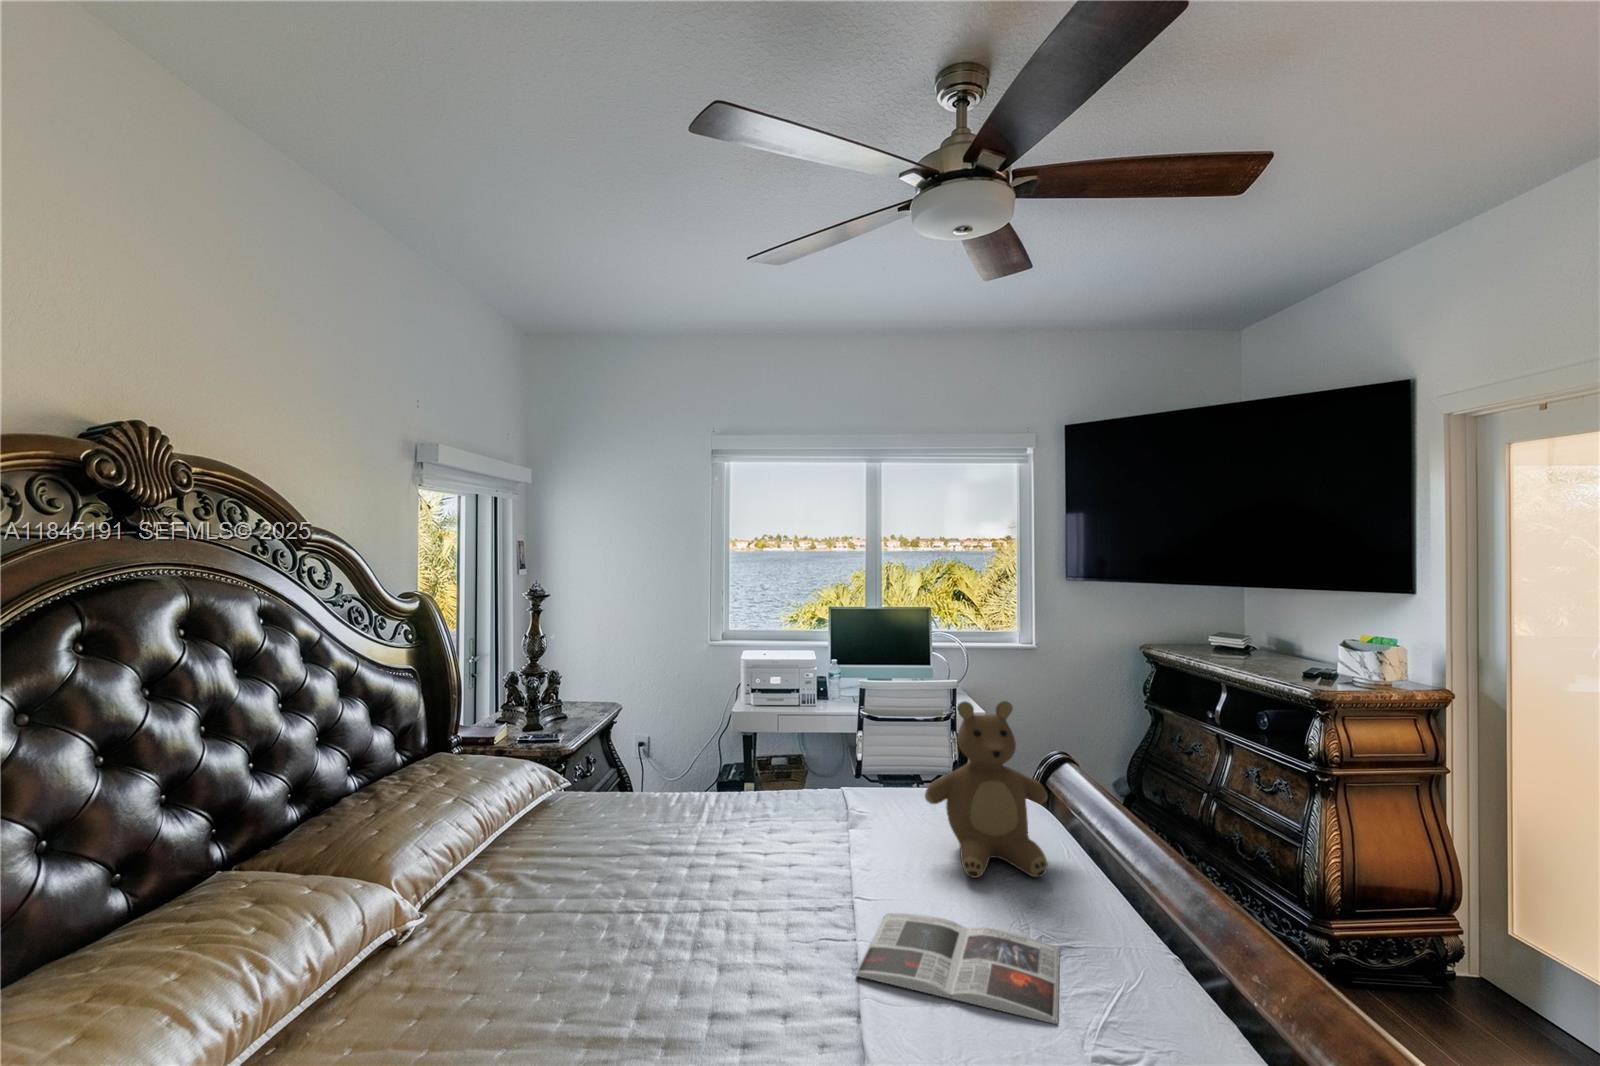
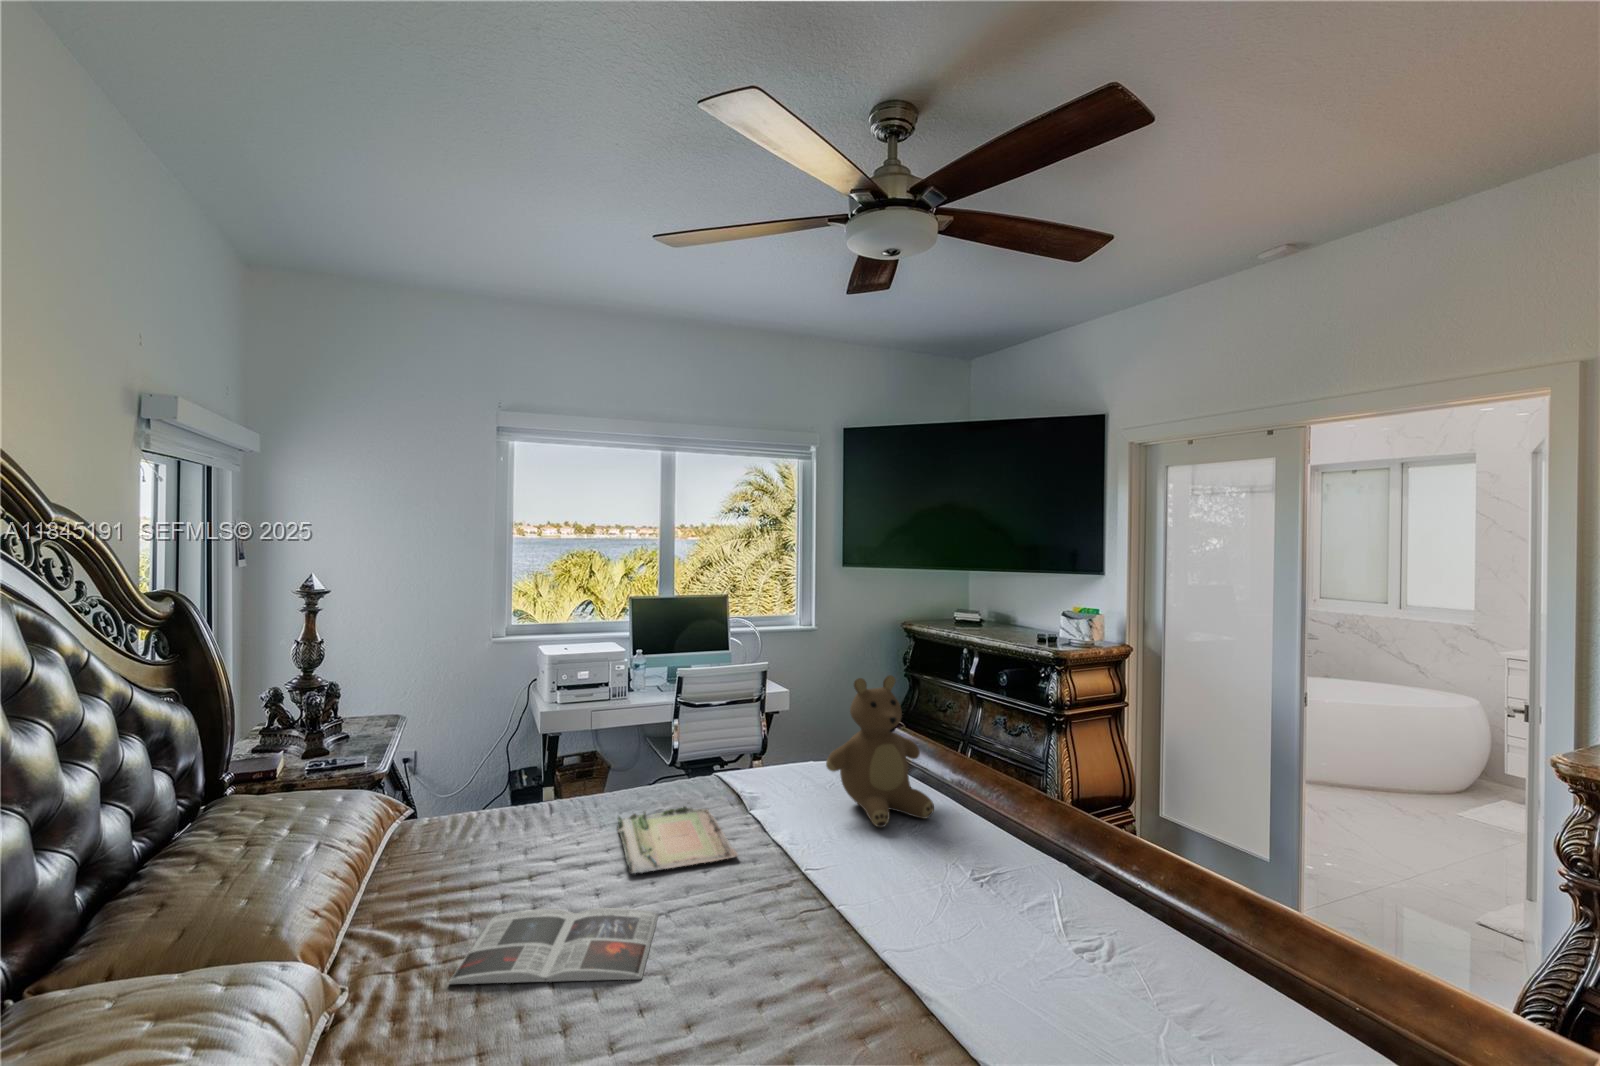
tray: none [688,811,807,880] -> present [617,806,738,874]
magazine: present [855,913,1060,1024] -> present [448,908,658,984]

